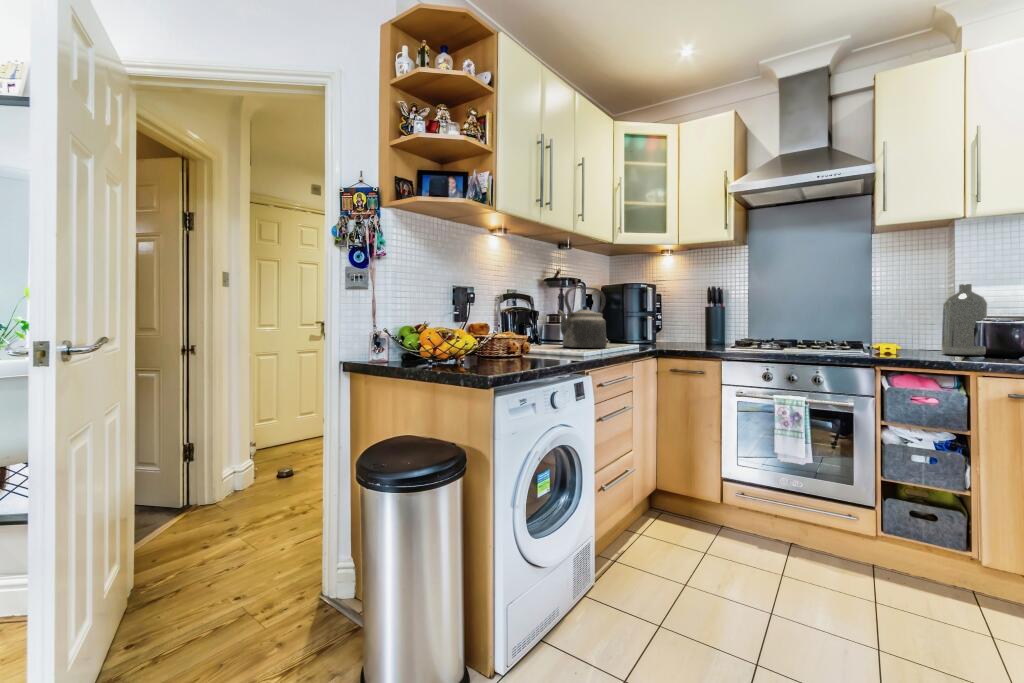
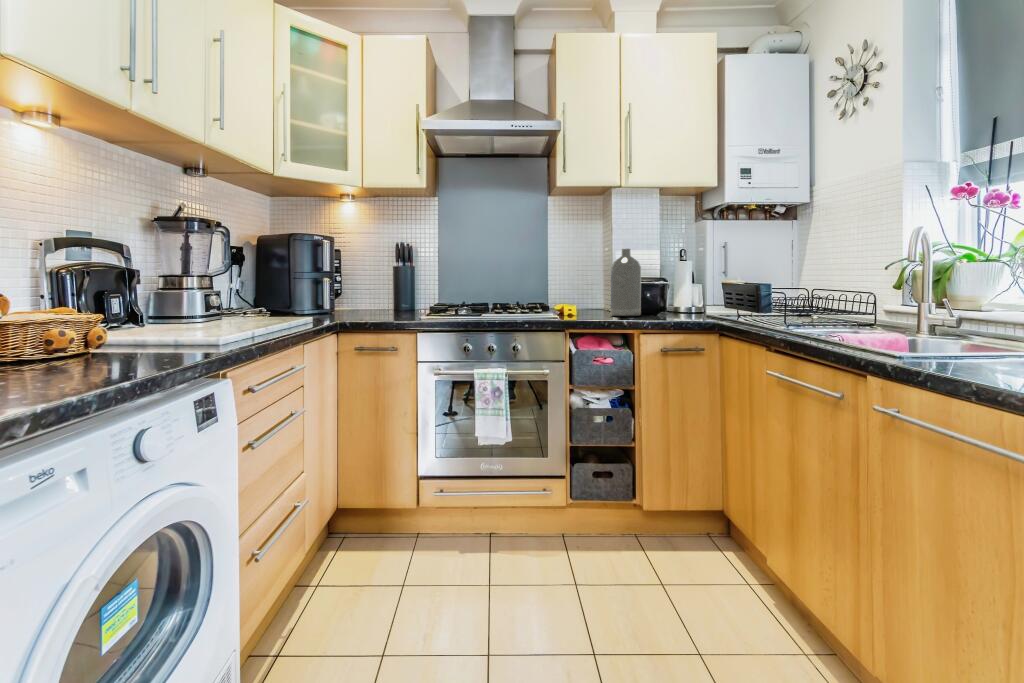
kettle: present [558,287,607,348] -> none [178,231,264,324]

